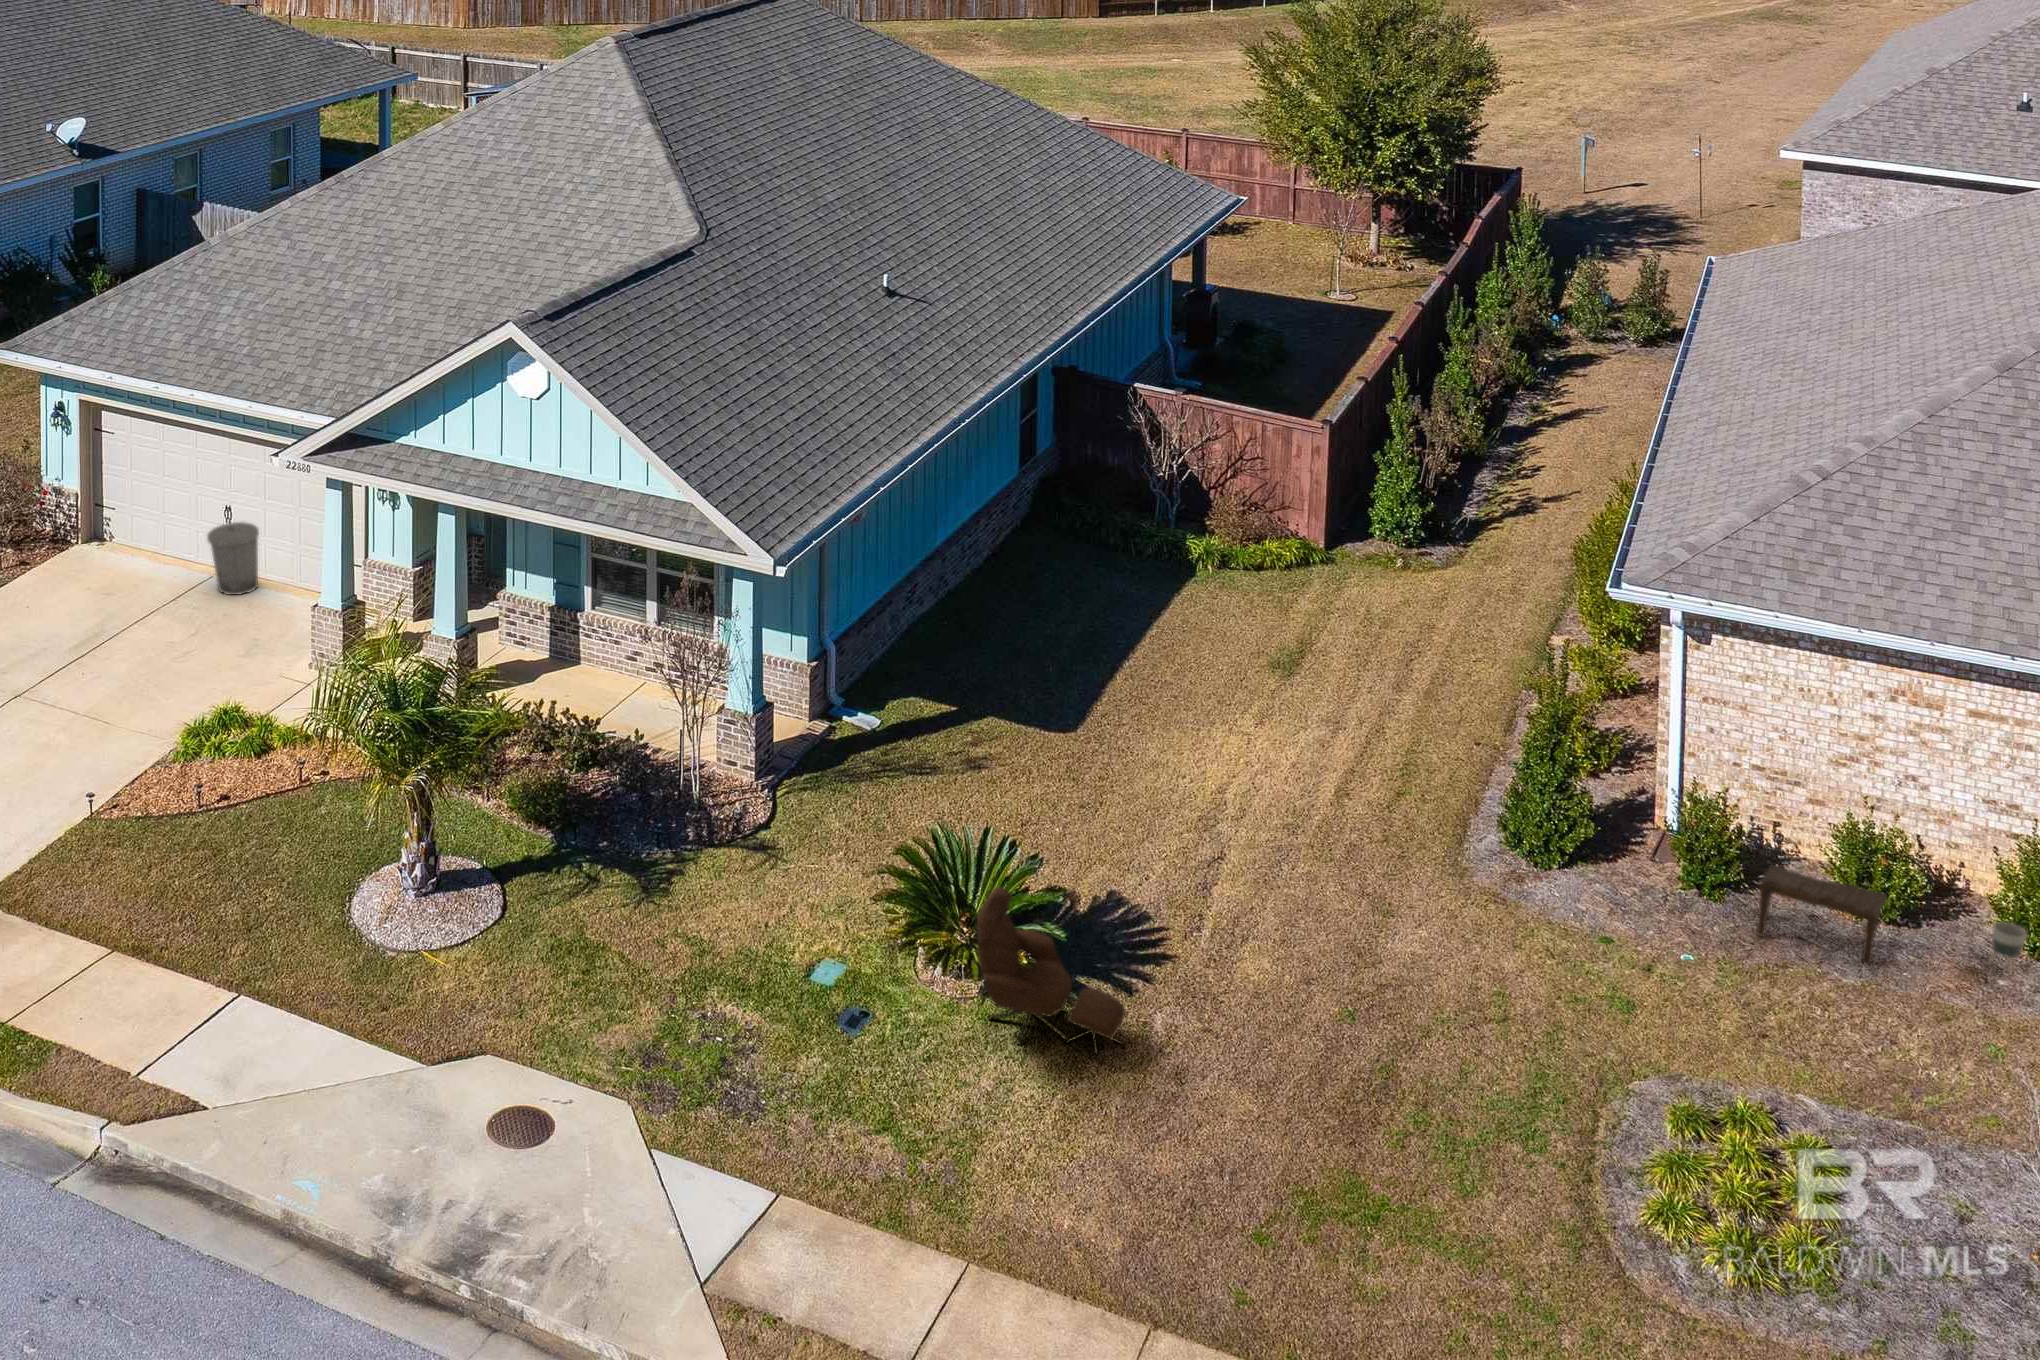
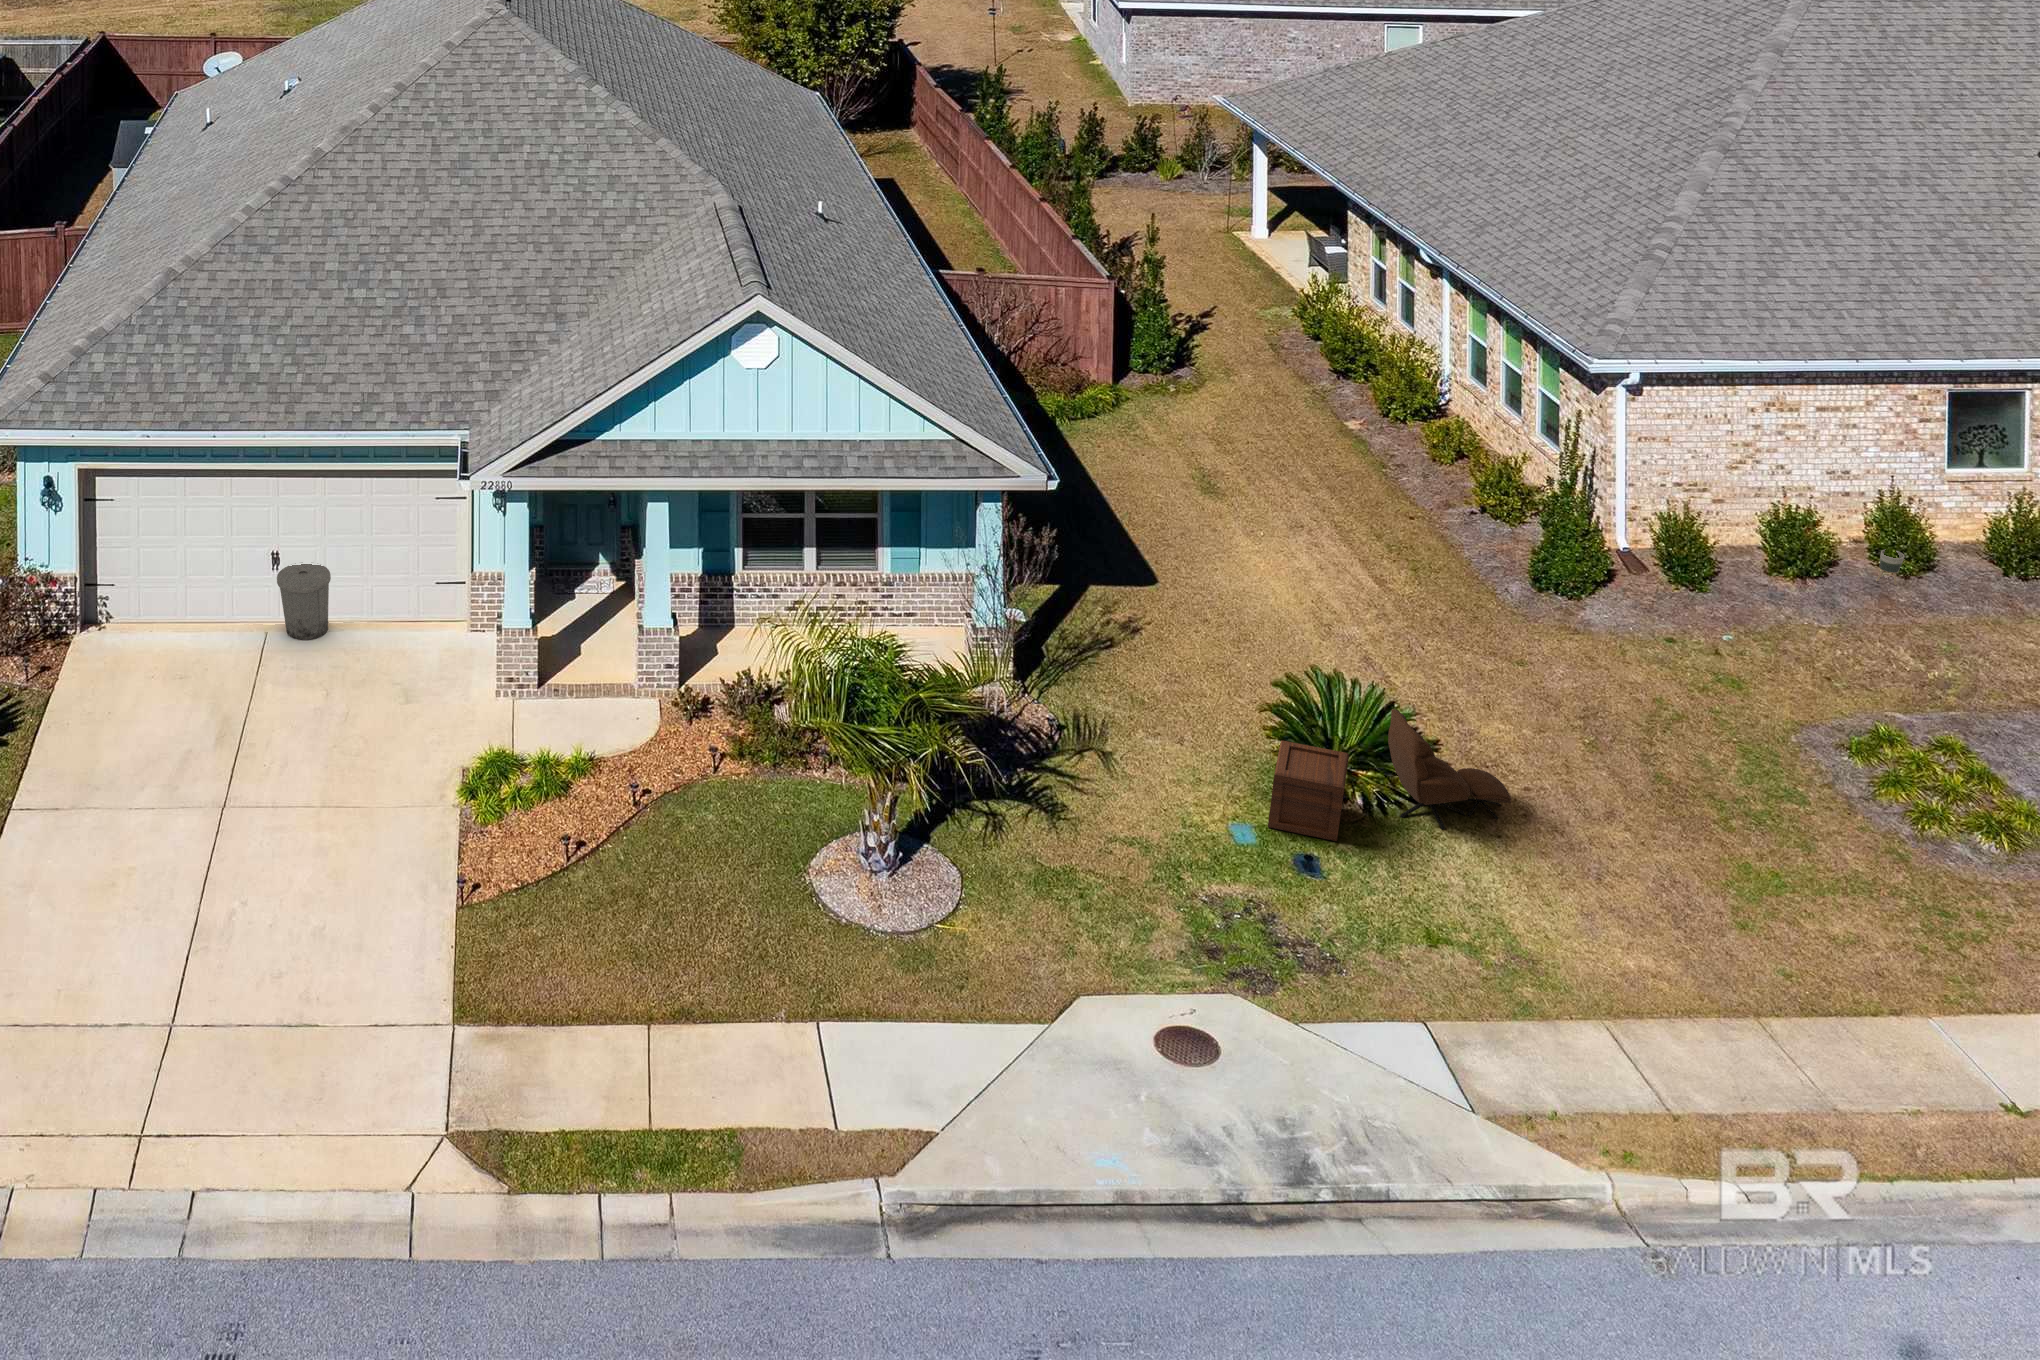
bench: present [1757,865,1887,965] -> none [1731,548,1834,602]
wooden crate: none [828,893,938,1016] -> present [1268,741,1349,841]

